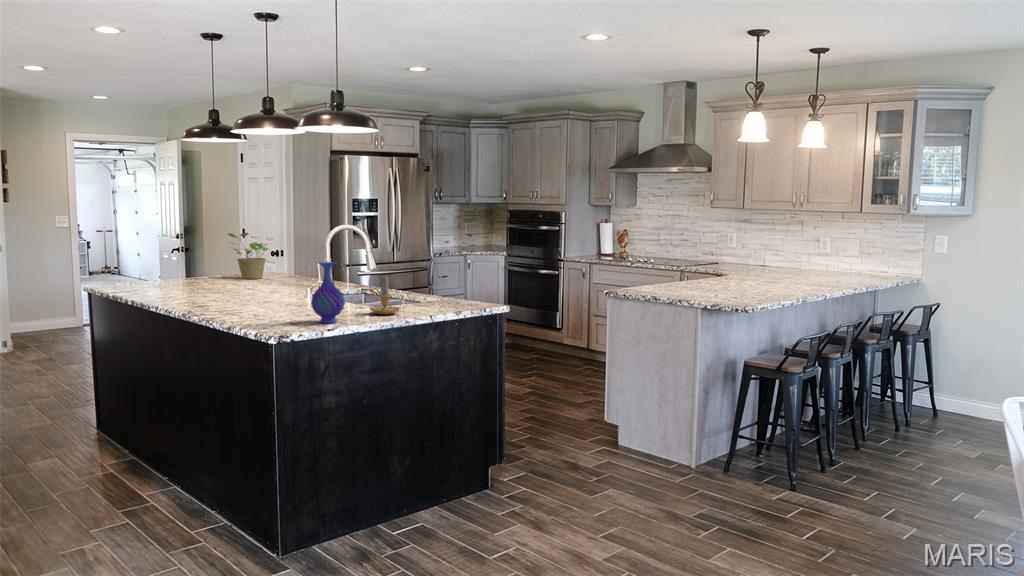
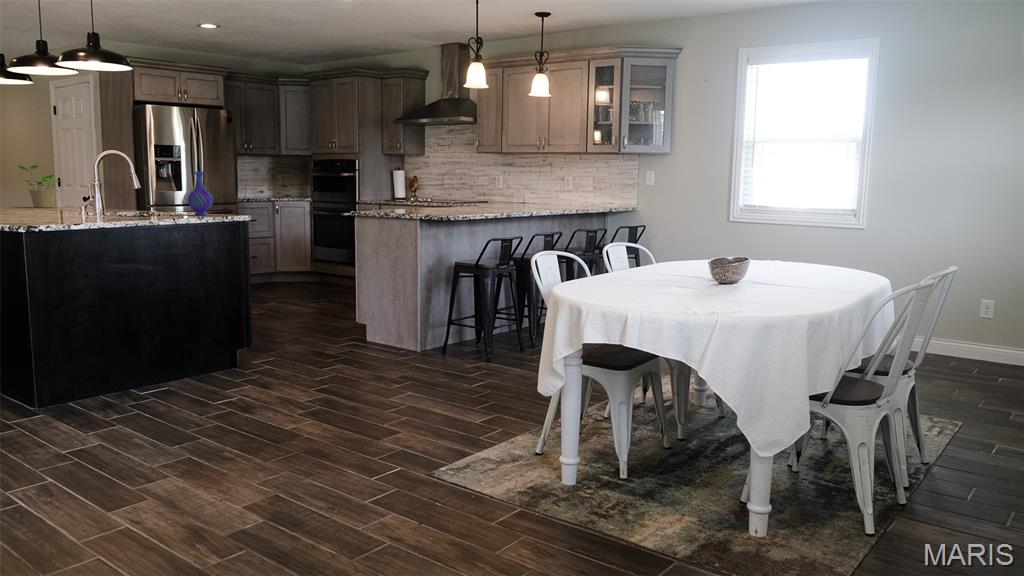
vase: present [311,262,345,323] -> present [188,172,213,215]
candle: present [370,276,403,315] -> none [126,184,159,216]

